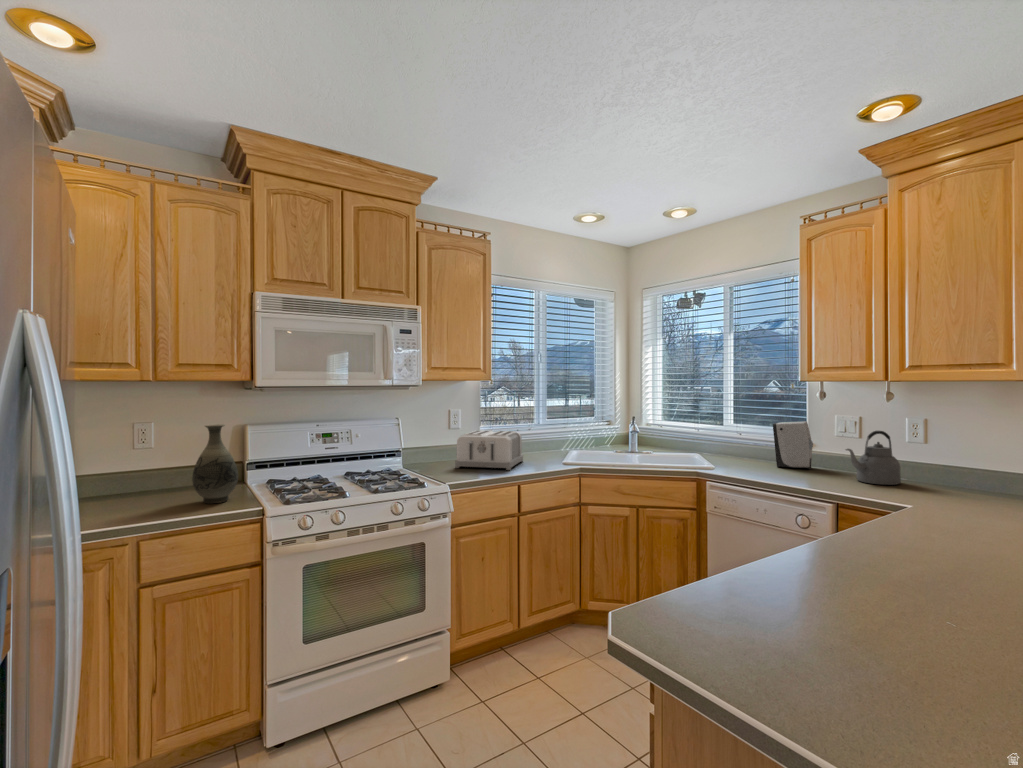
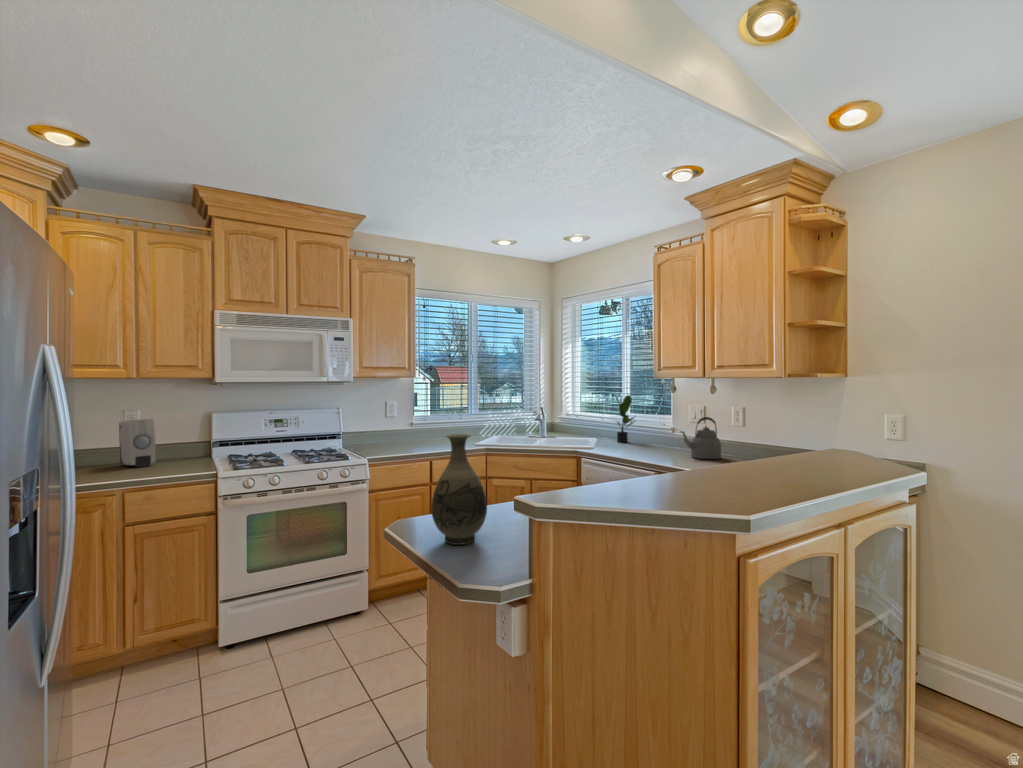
potted plant: none [722,401,758,459] -> present [616,395,635,442]
soap dispenser: present [773,421,813,469] -> present [119,419,156,467]
vase: present [192,424,238,503] -> present [431,434,487,545]
toaster: present [455,430,523,470] -> none [385,418,445,449]

